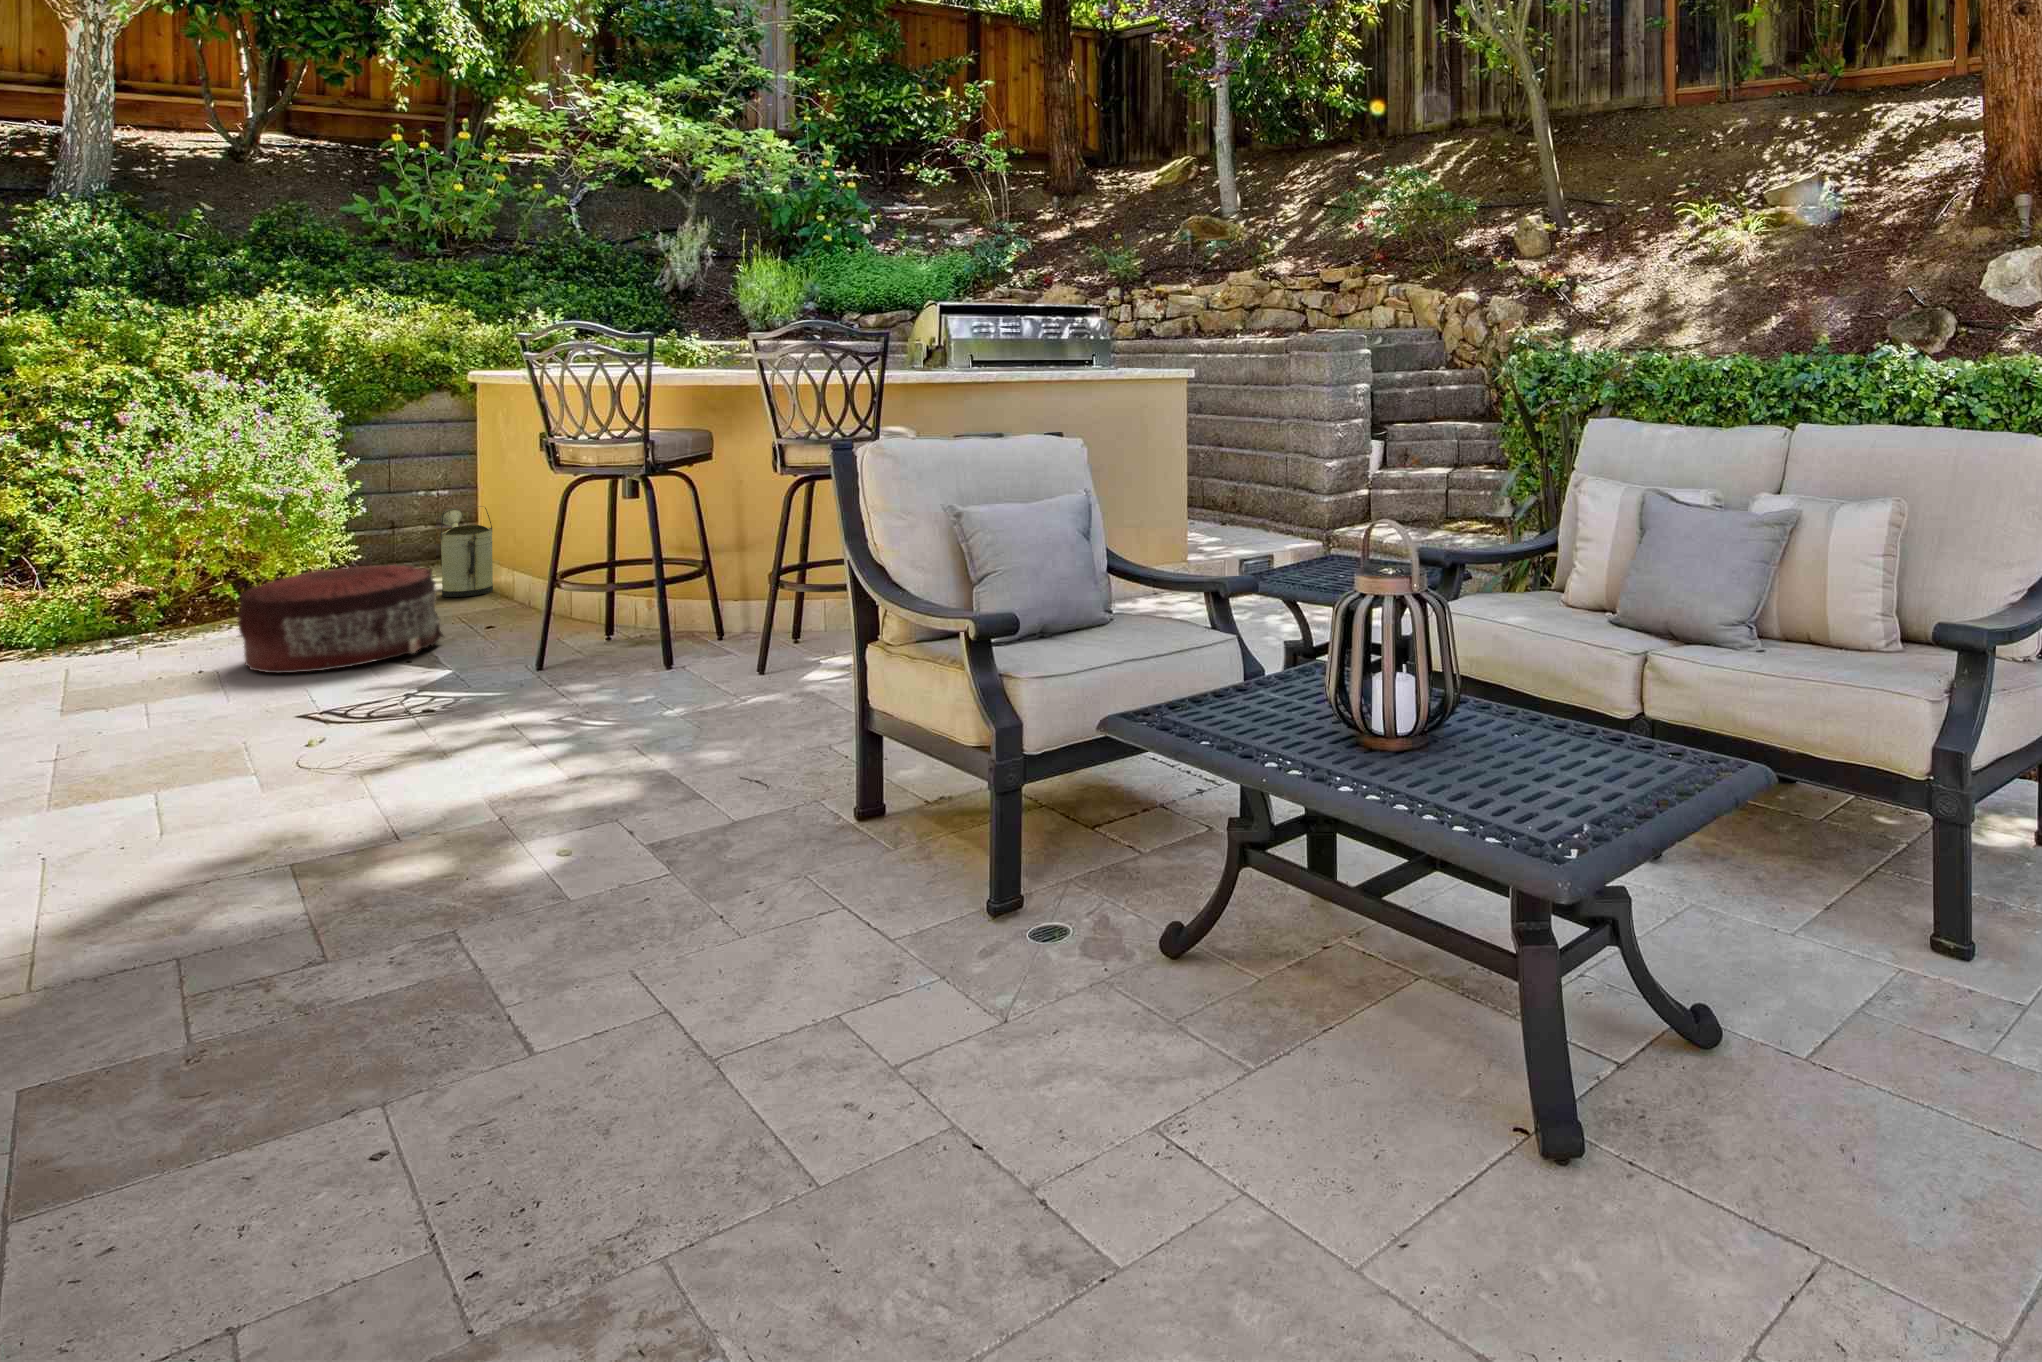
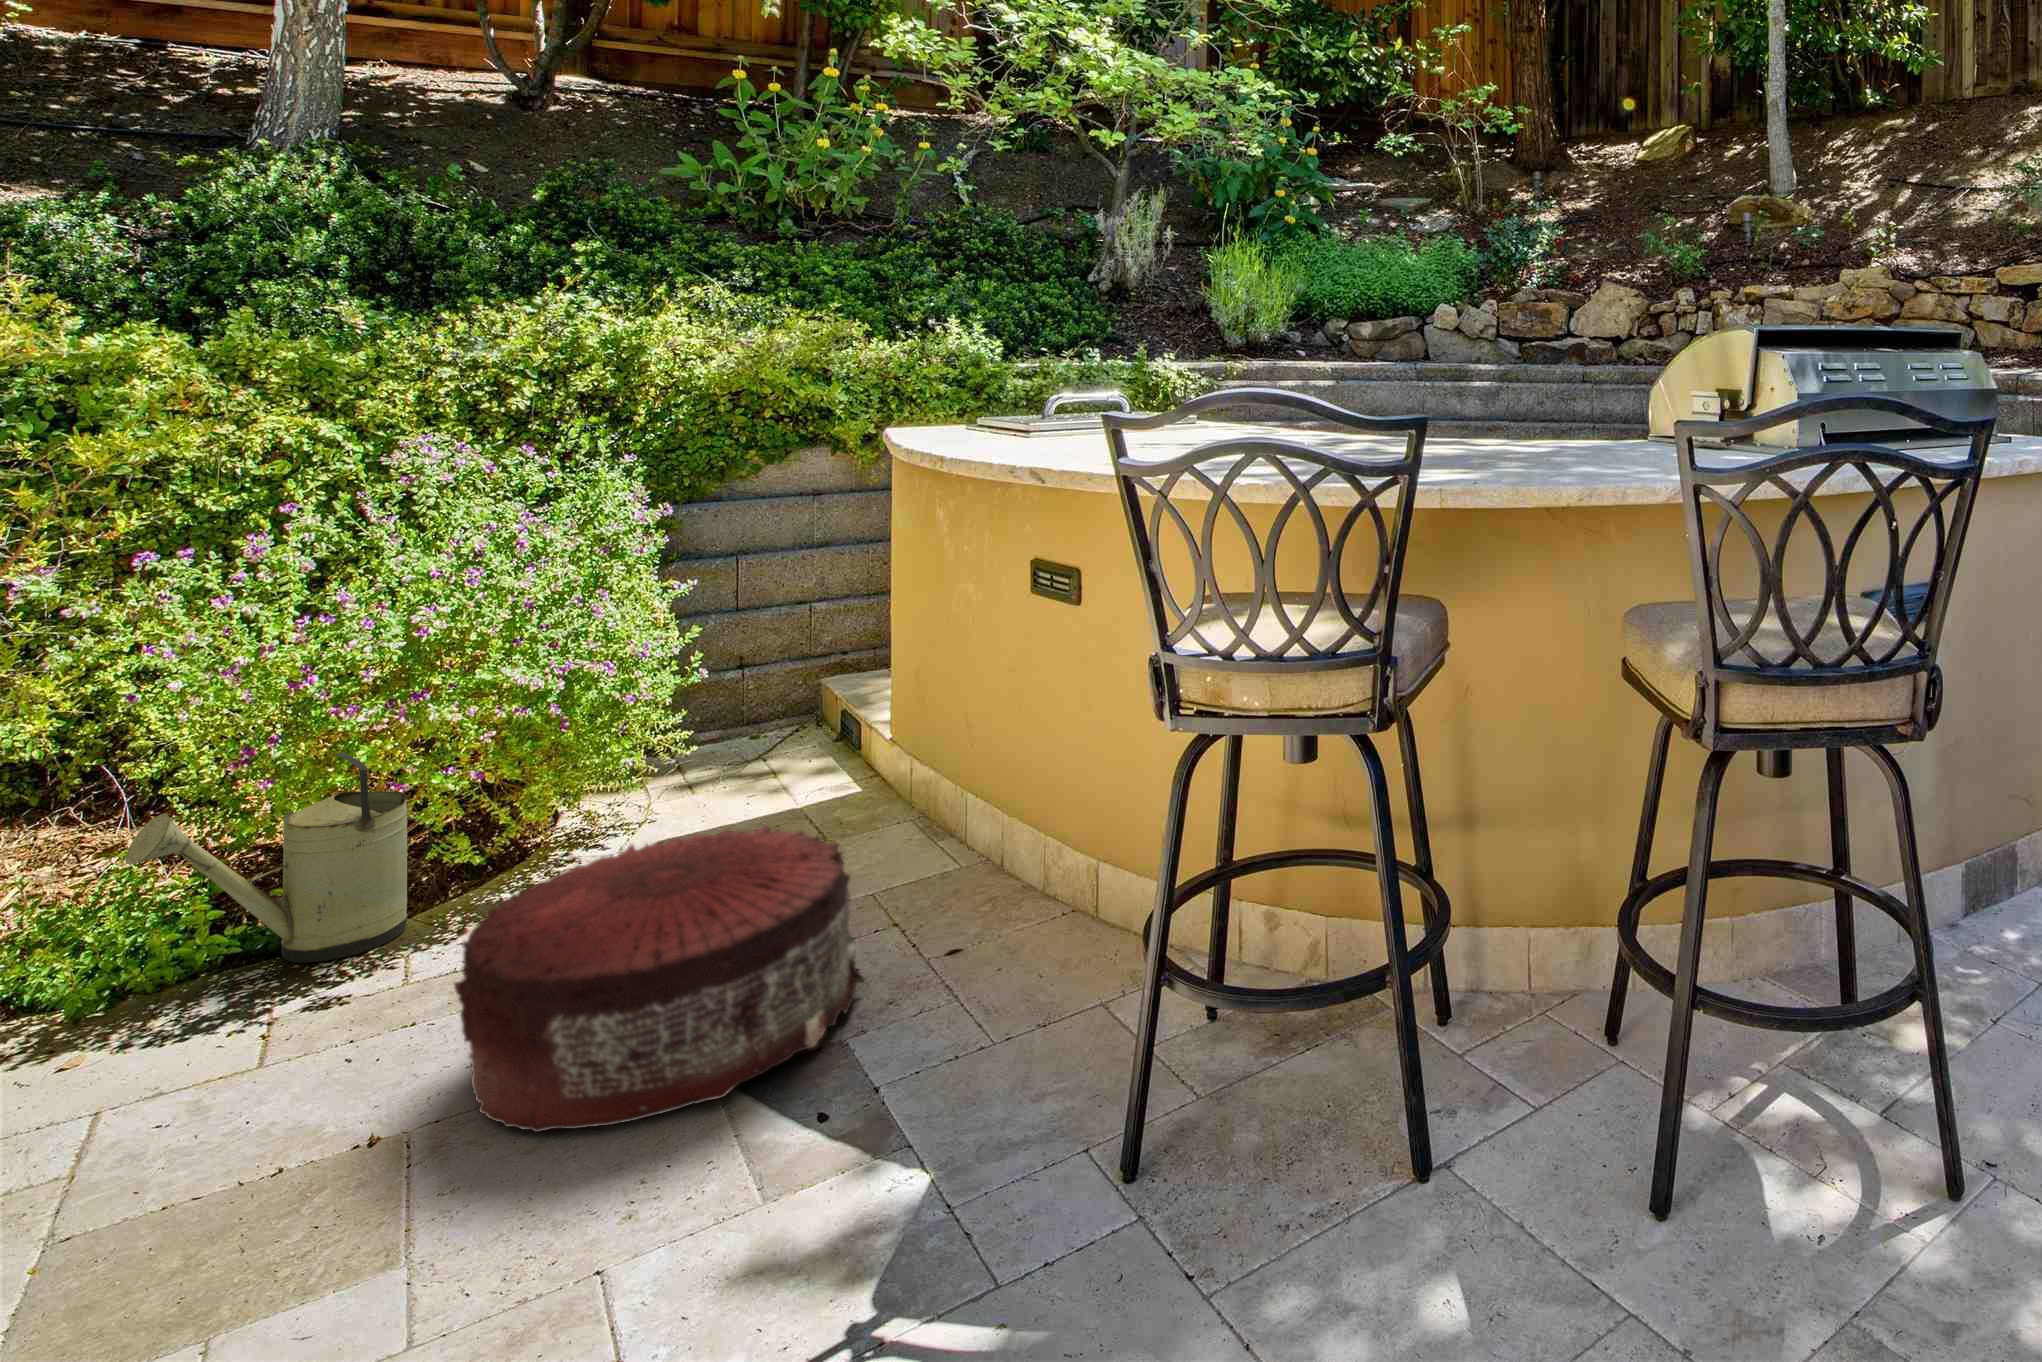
watering can: present [440,508,493,597] -> present [125,753,432,963]

